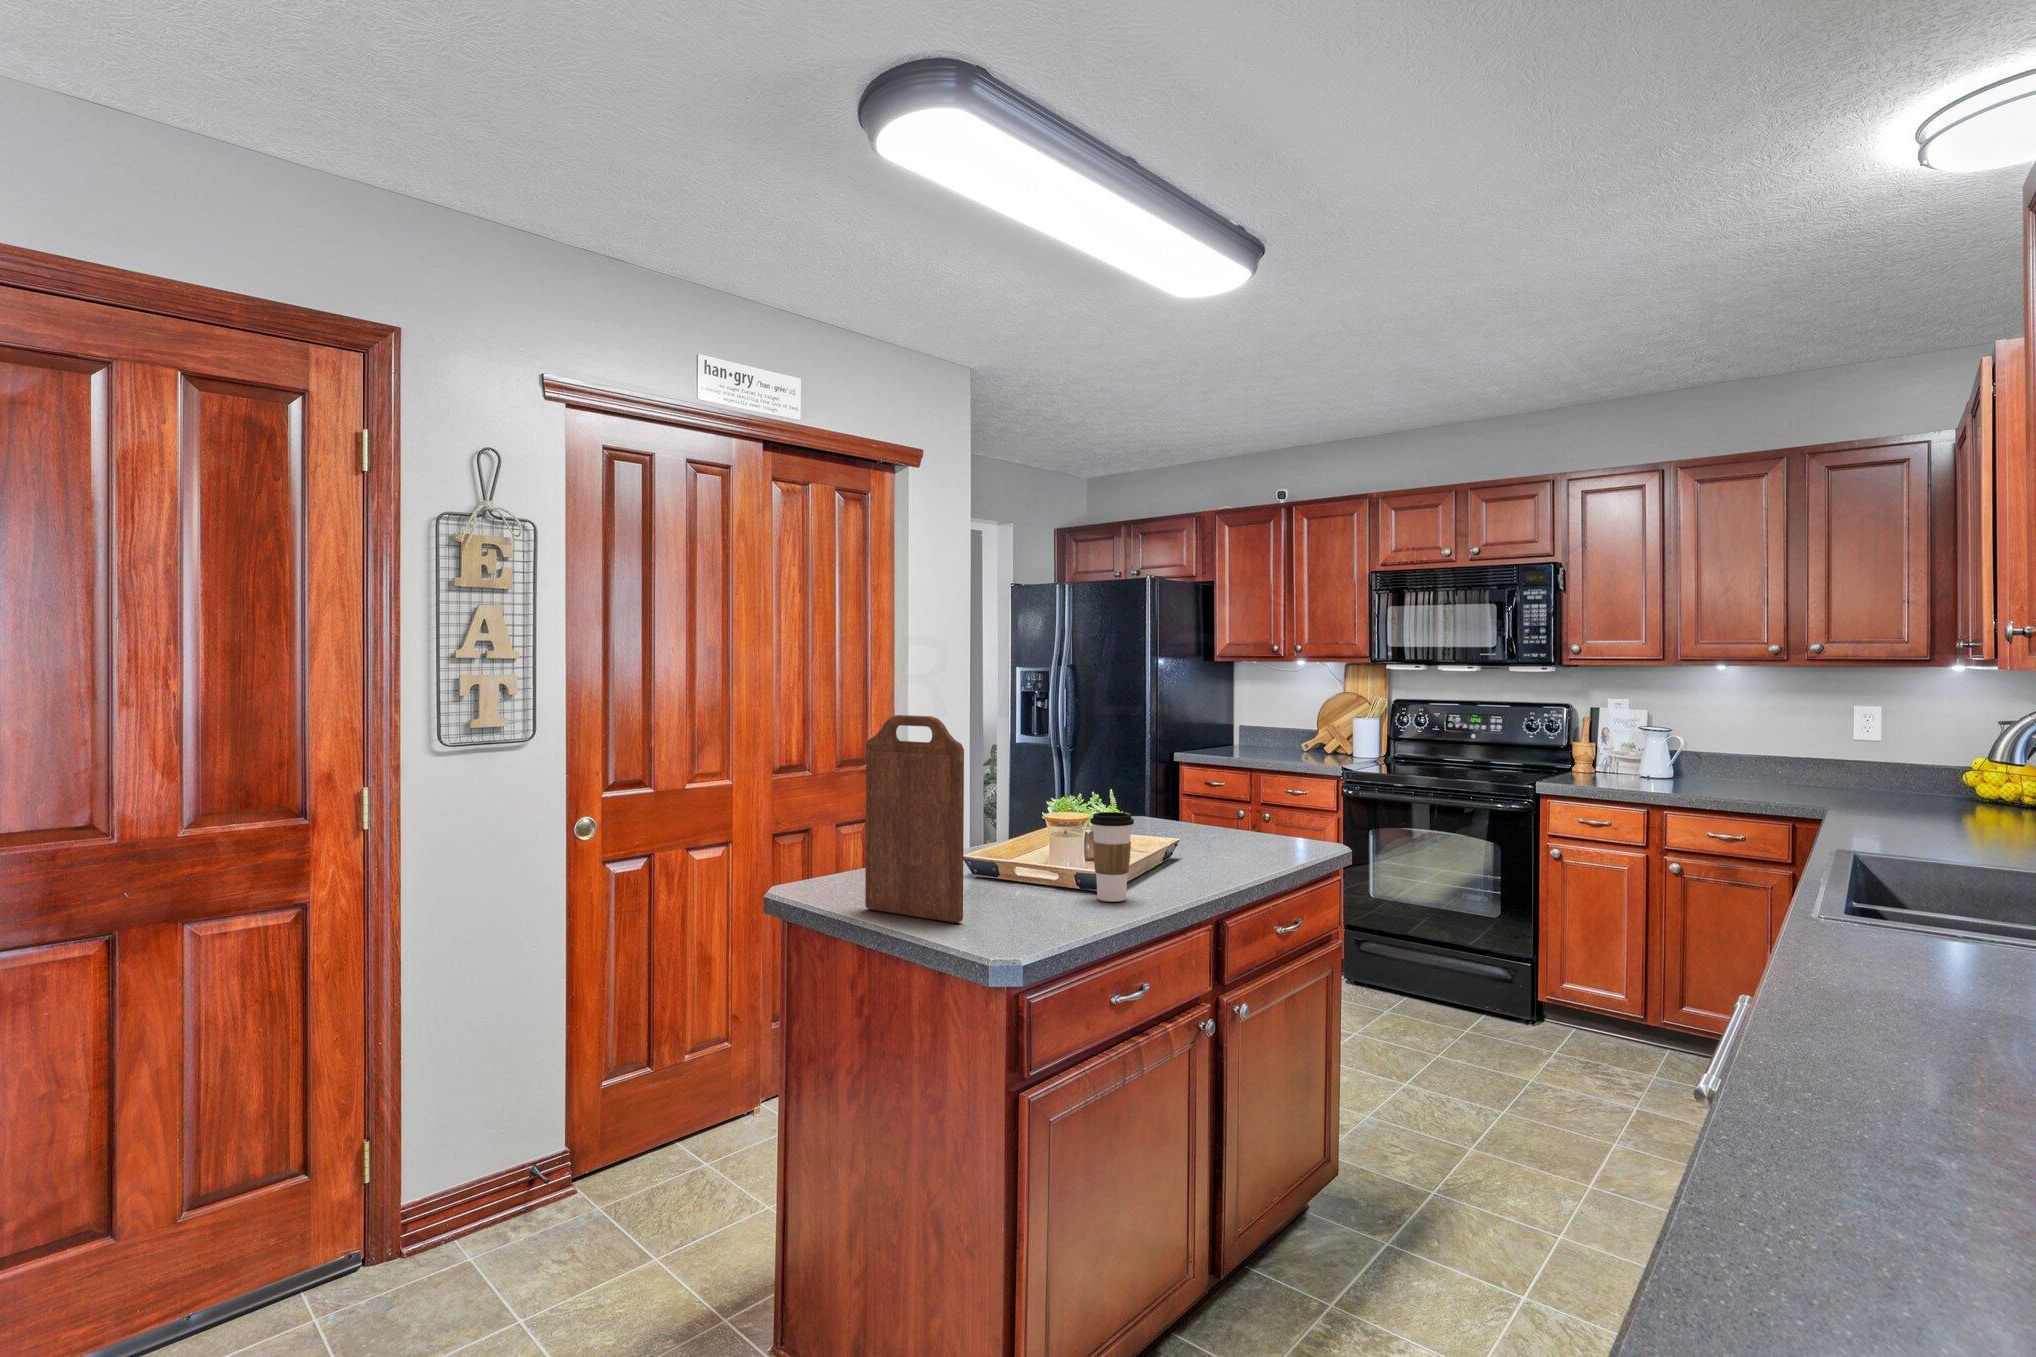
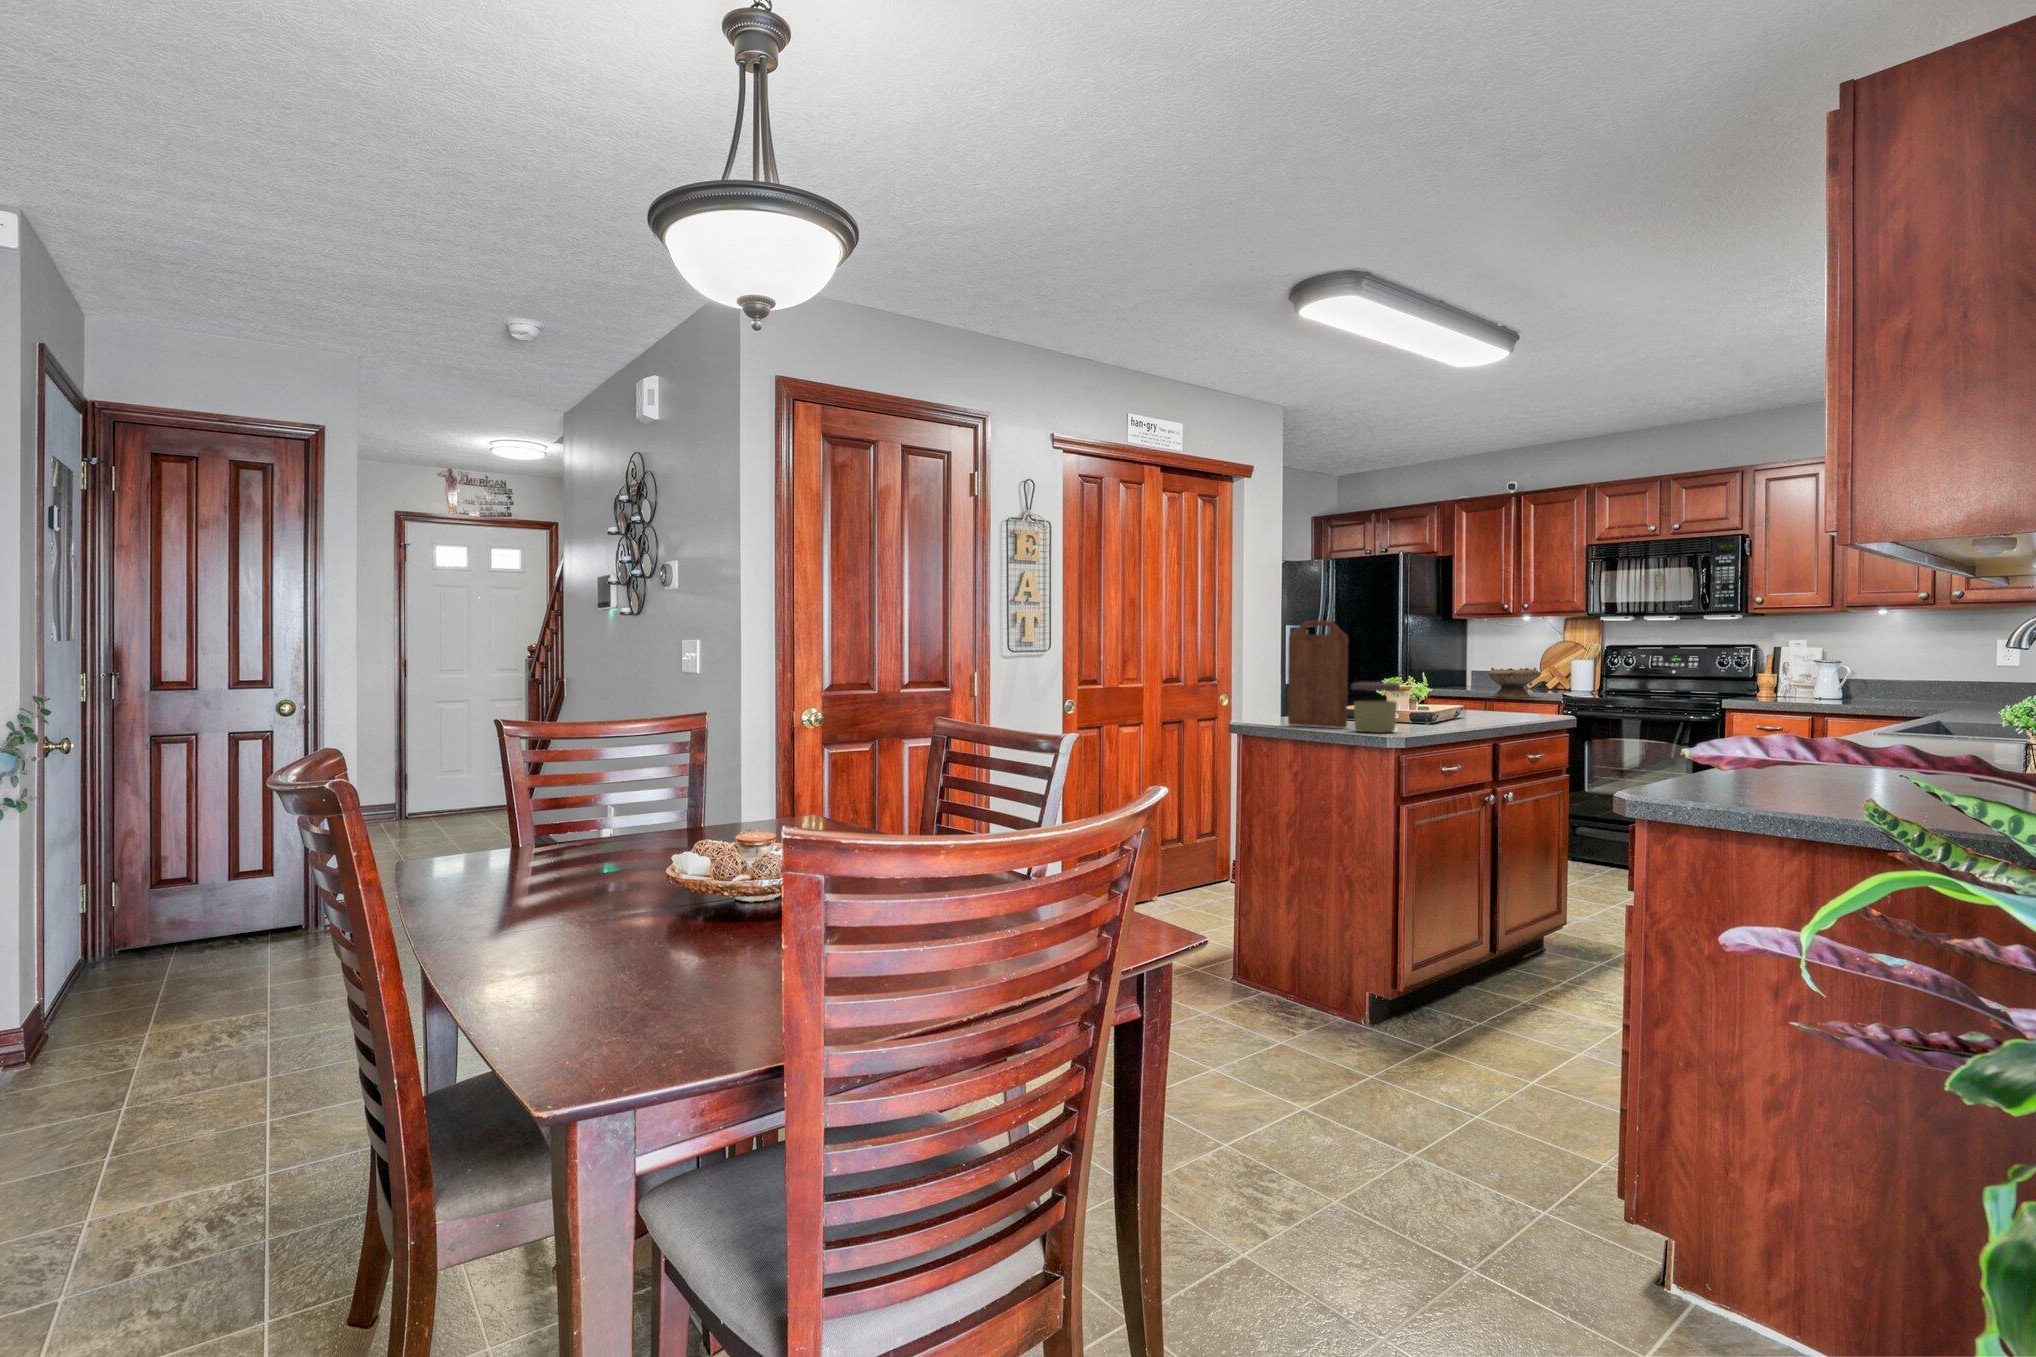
bowl: none [1256,725,1316,765] -> present [1488,668,1539,698]
coffee cup: present [1090,812,1134,902] -> none [1411,678,1437,726]
jar: none [953,842,1048,952] -> present [1351,682,1400,733]

